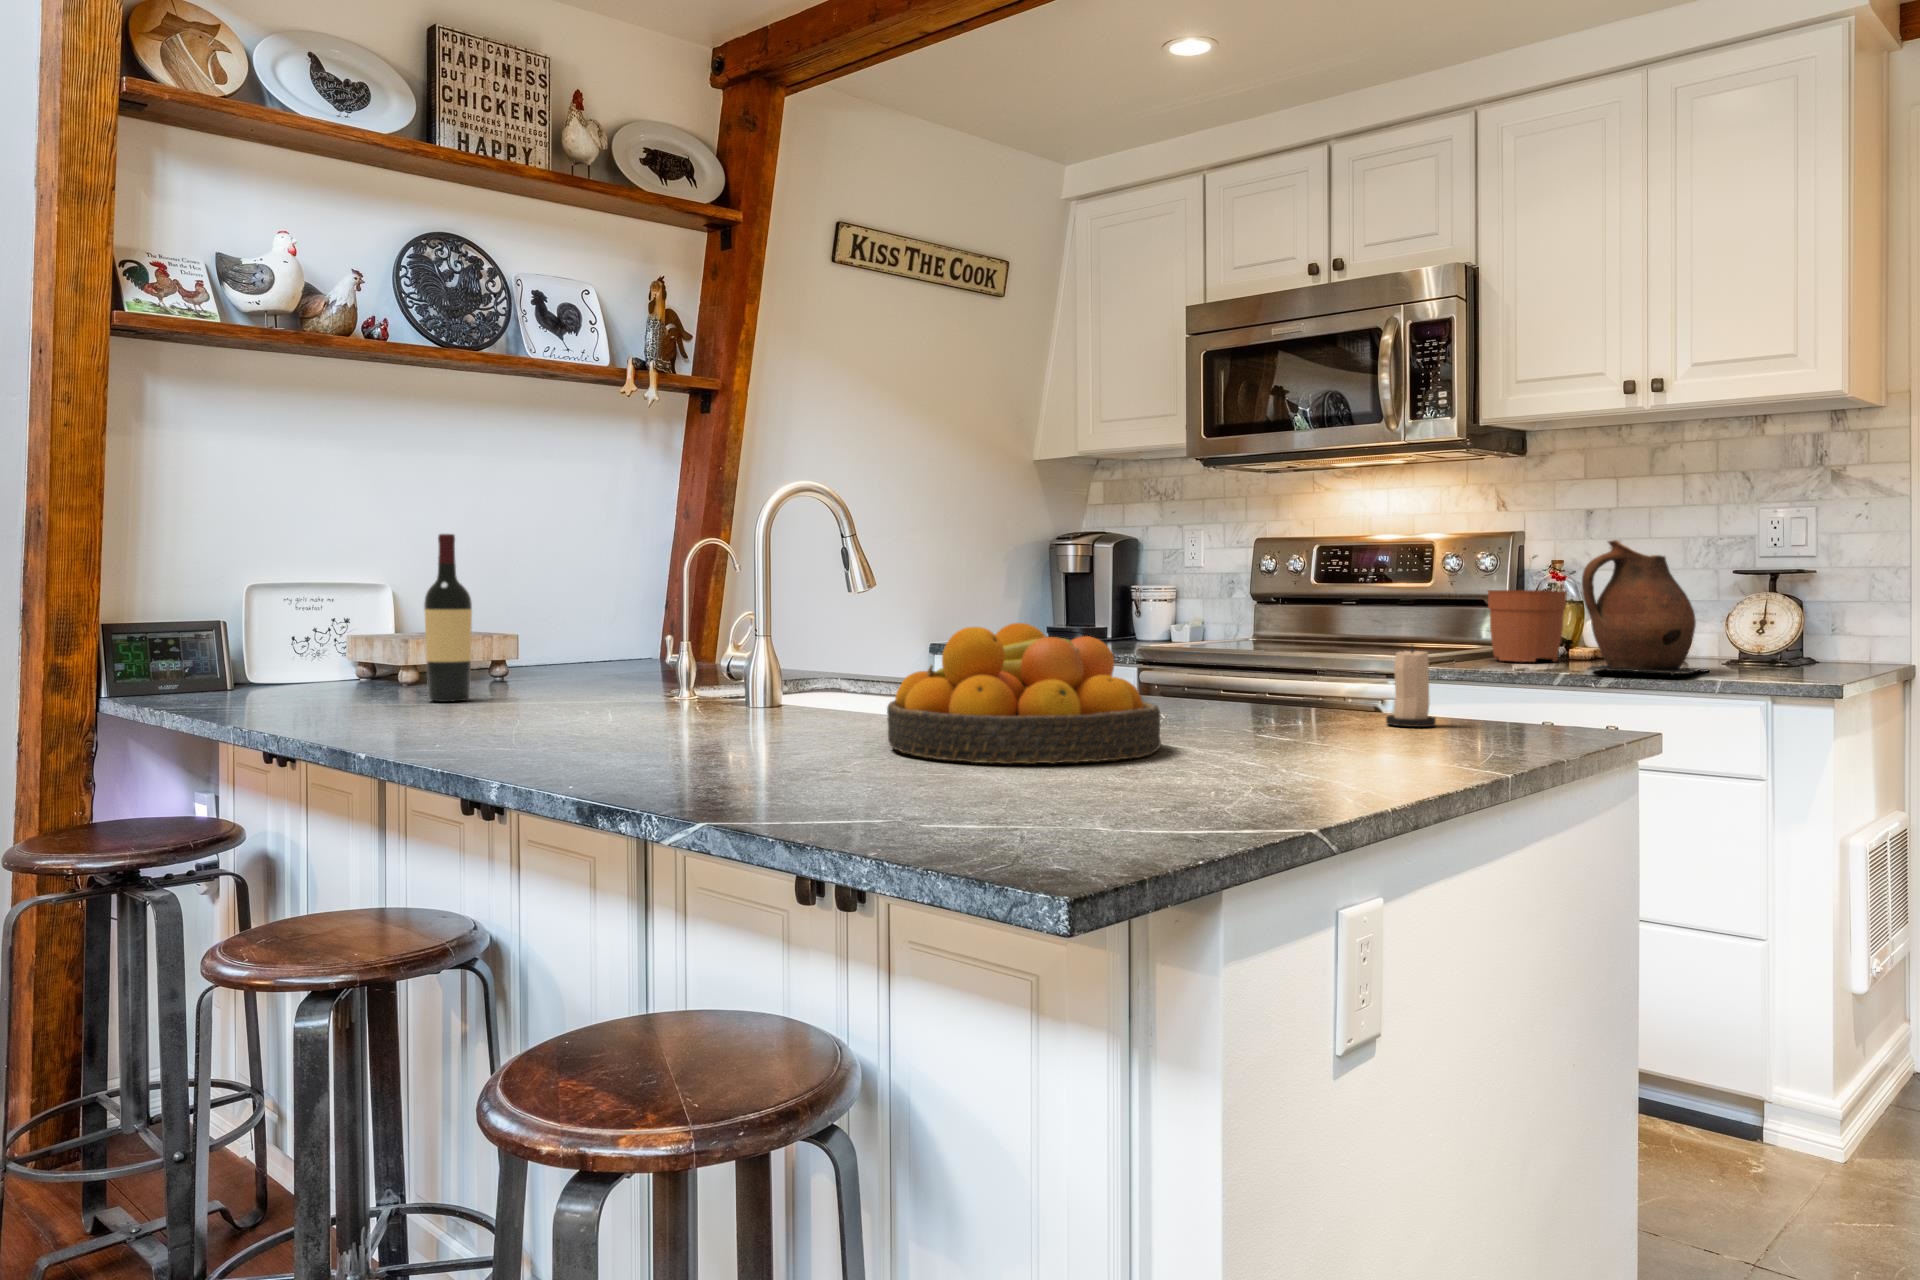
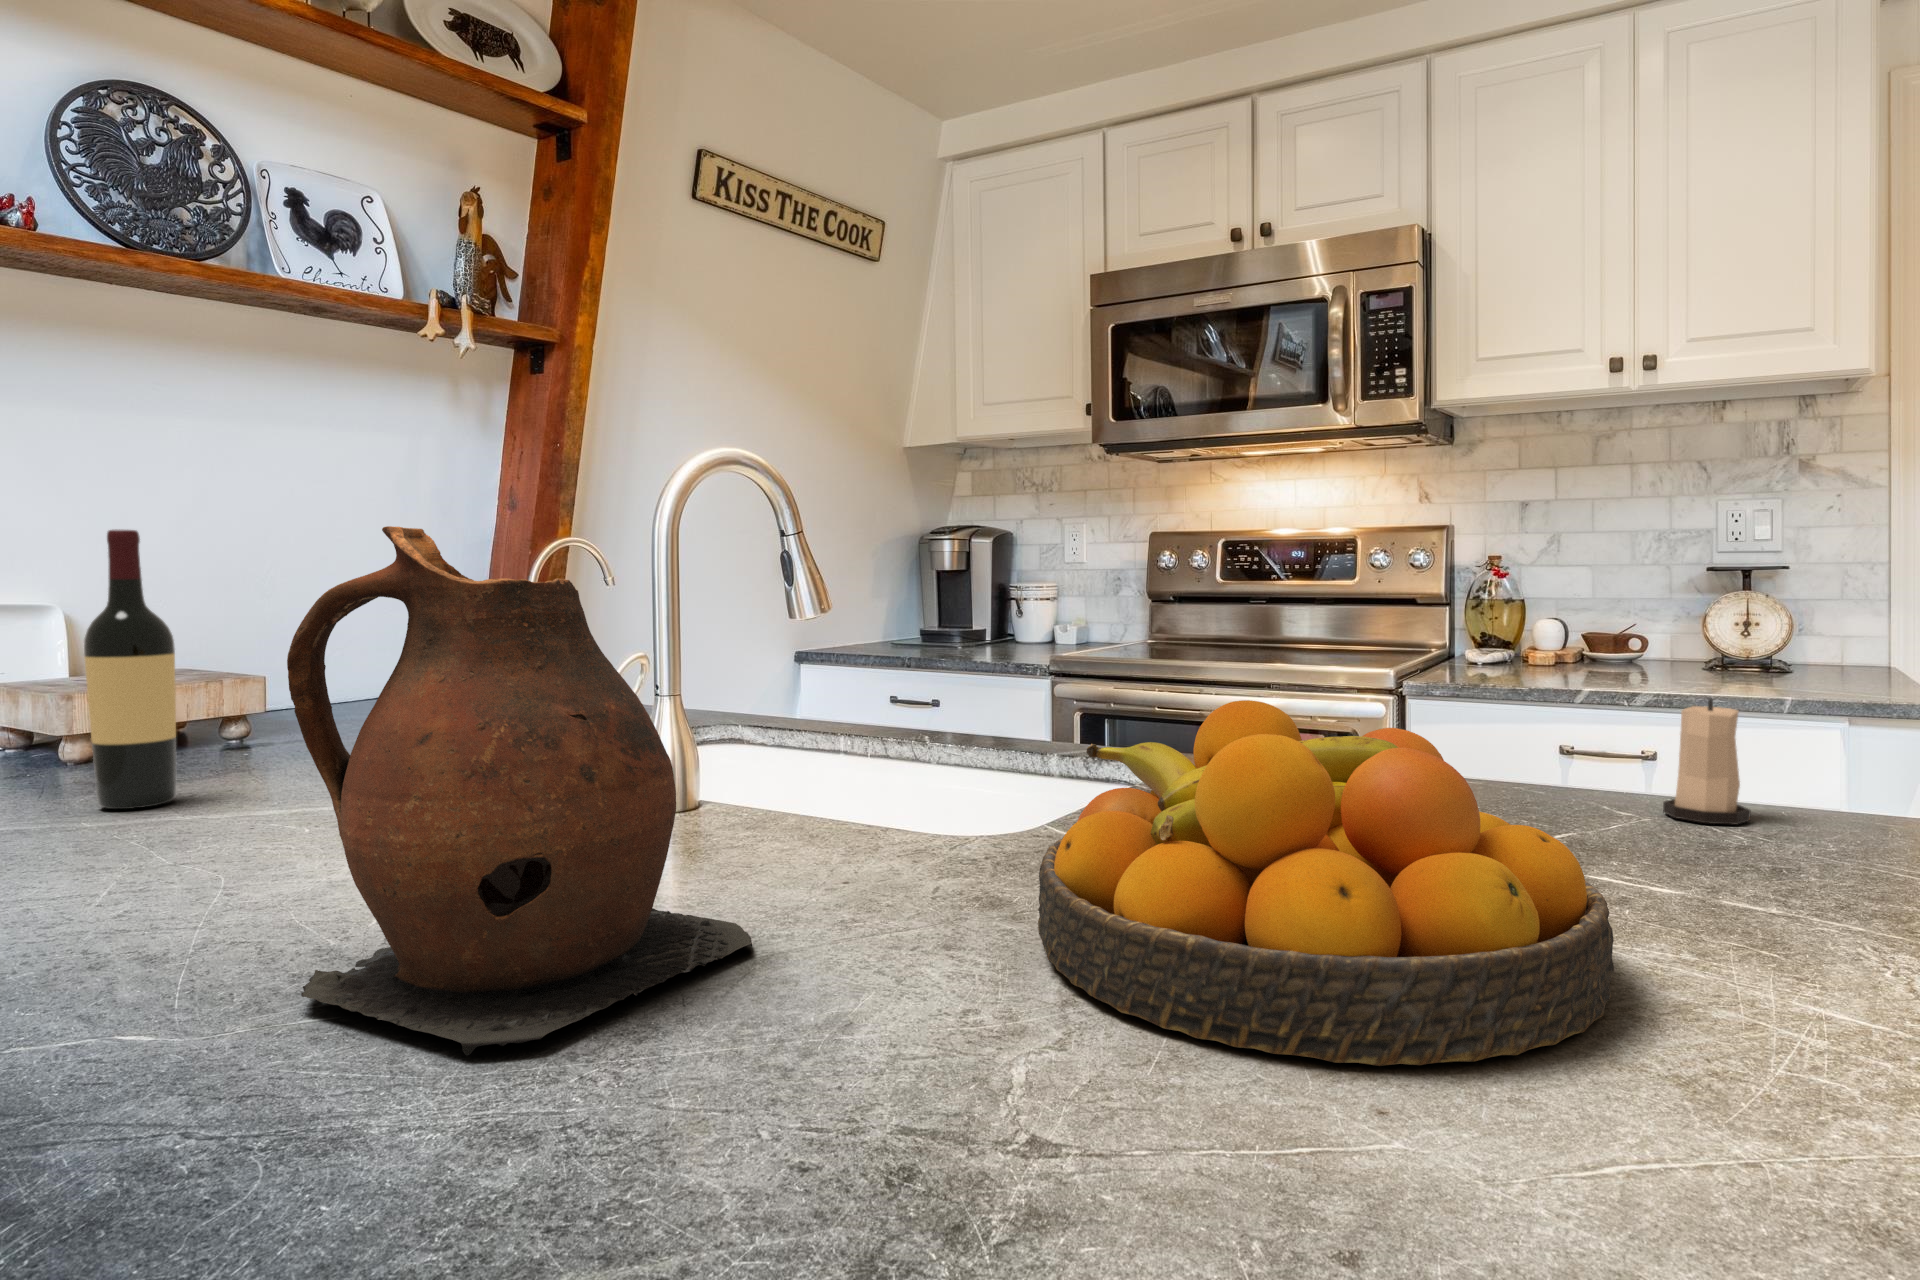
ceramic pitcher: present [1582,540,1709,675] -> present [287,526,752,1055]
plant pot: present [1488,556,1567,662] -> none [1453,552,1545,671]

